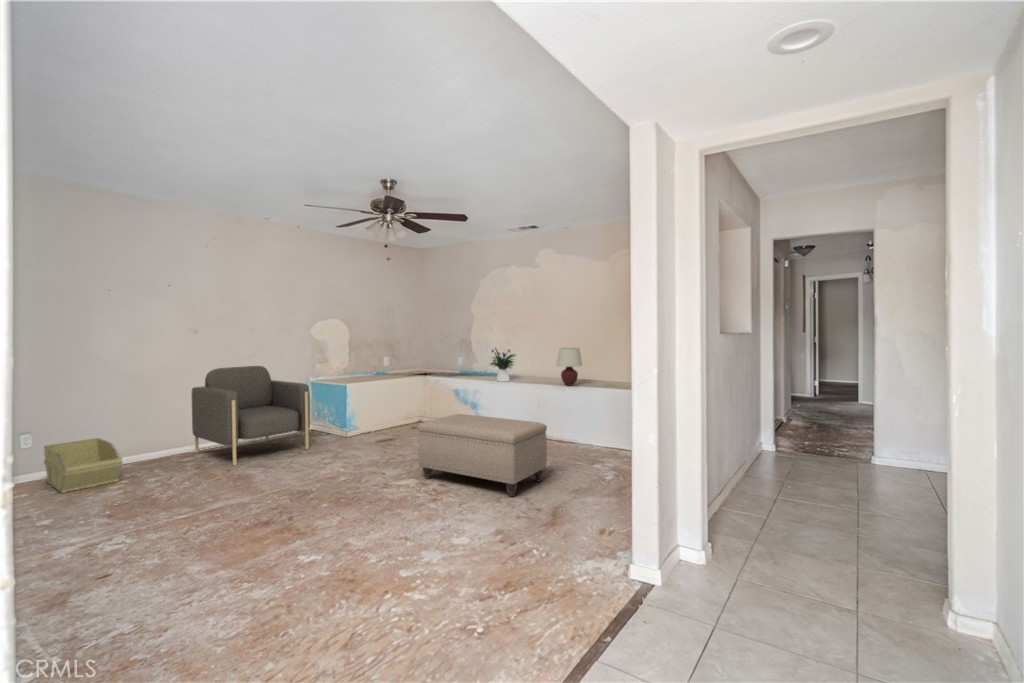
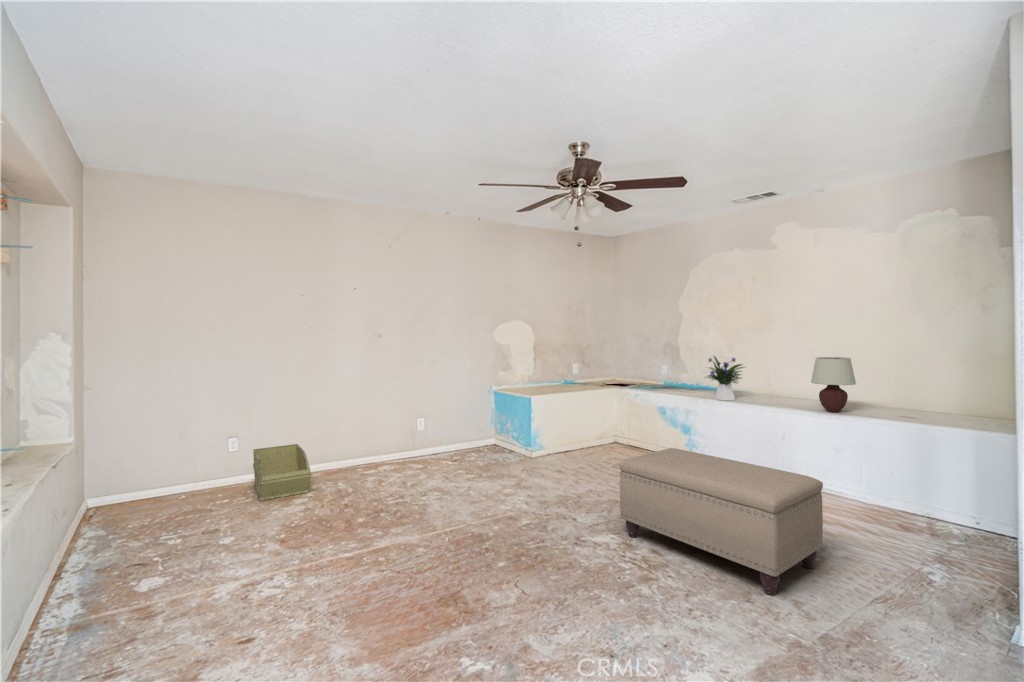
armchair: present [192,366,310,466] -> none [378,374,491,485]

